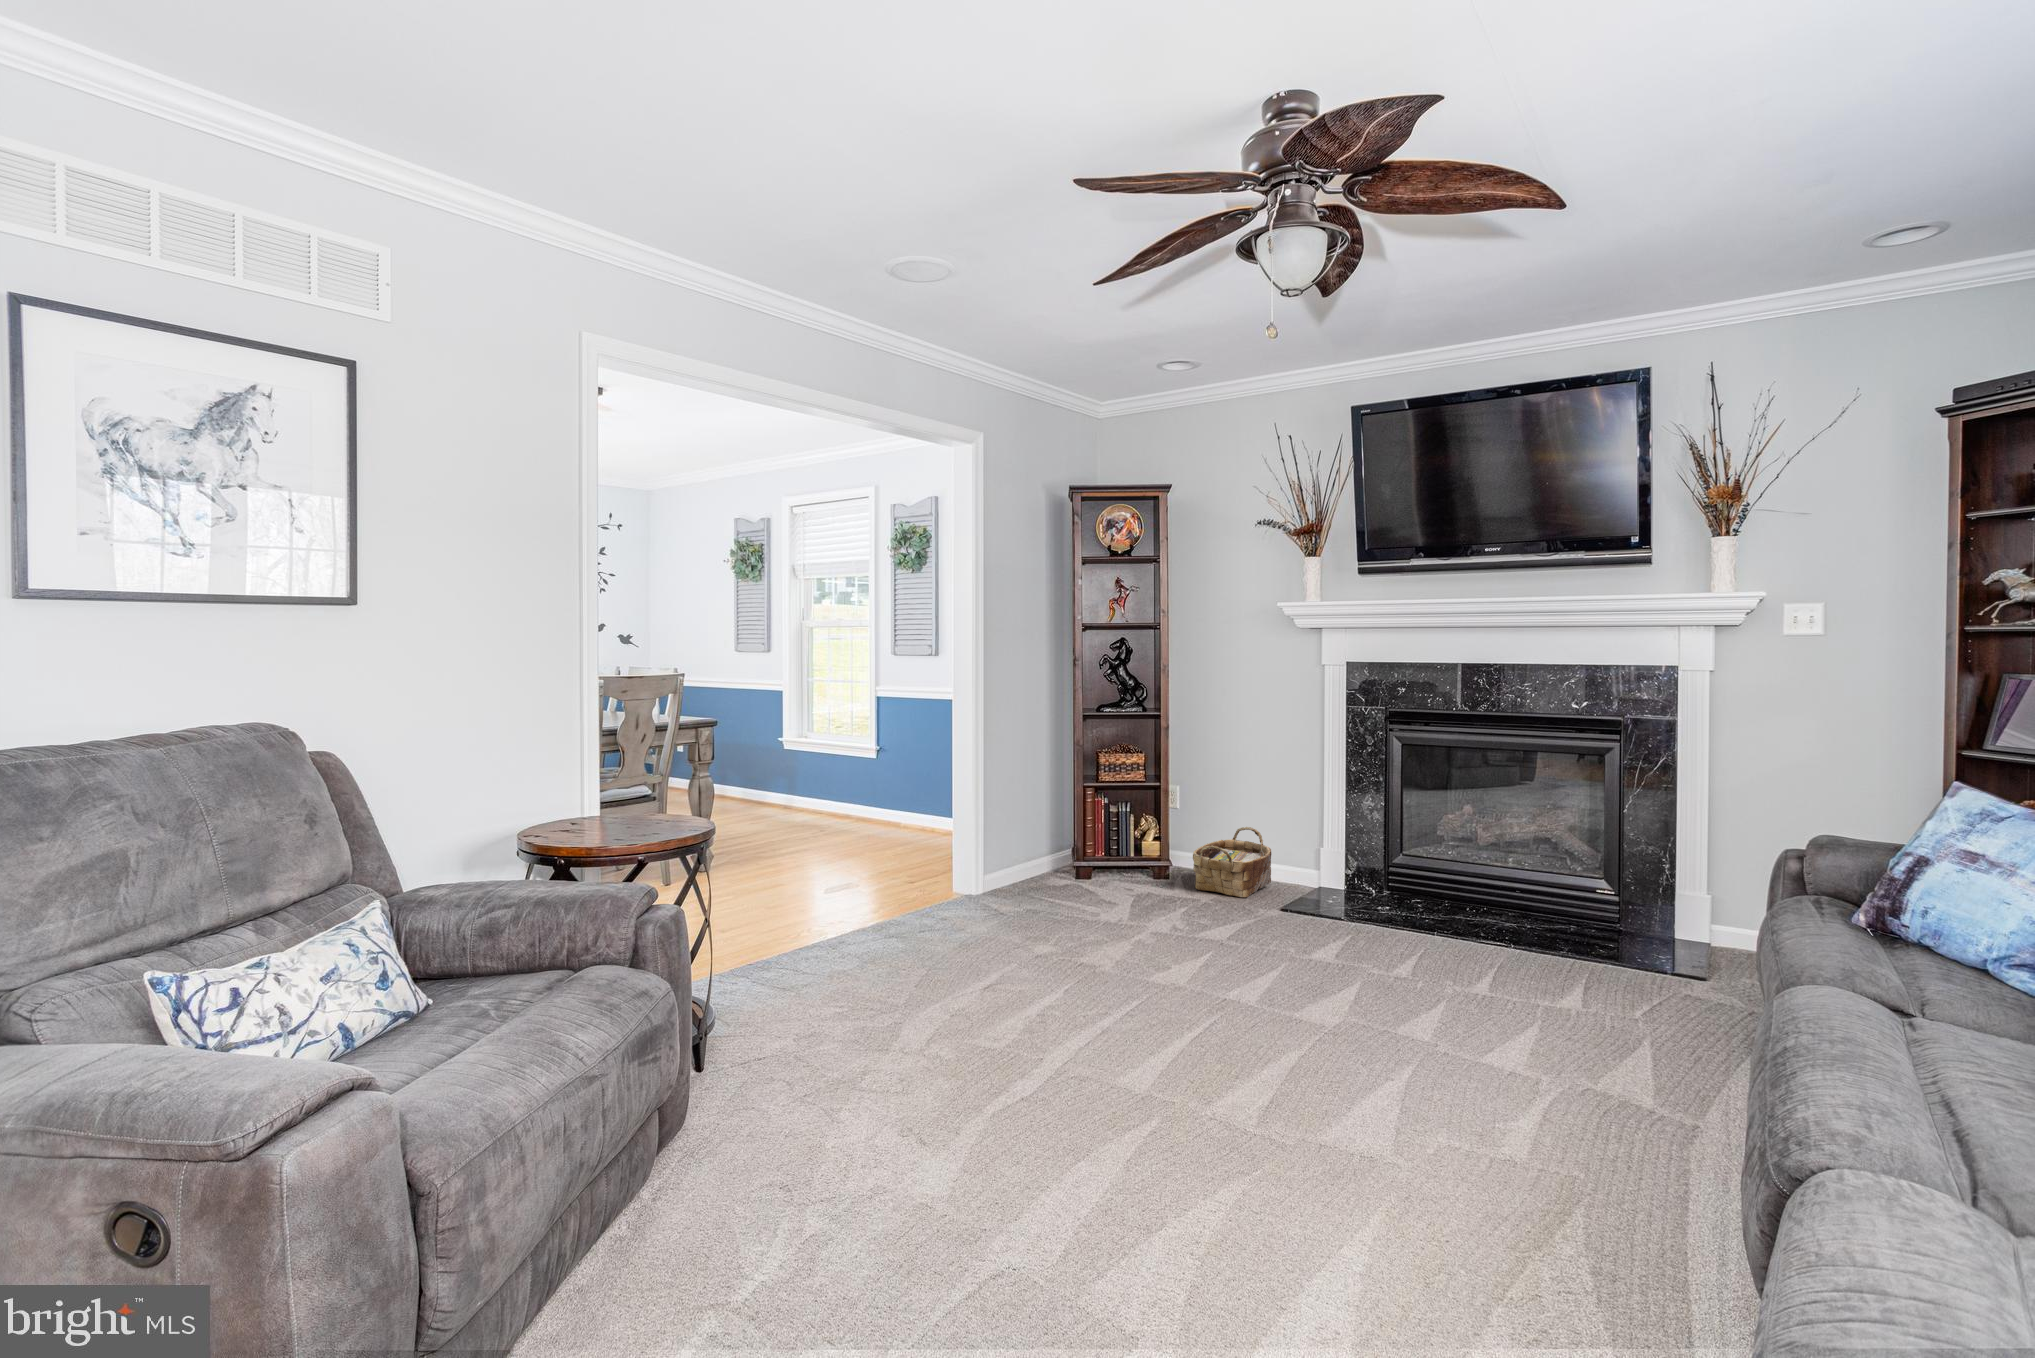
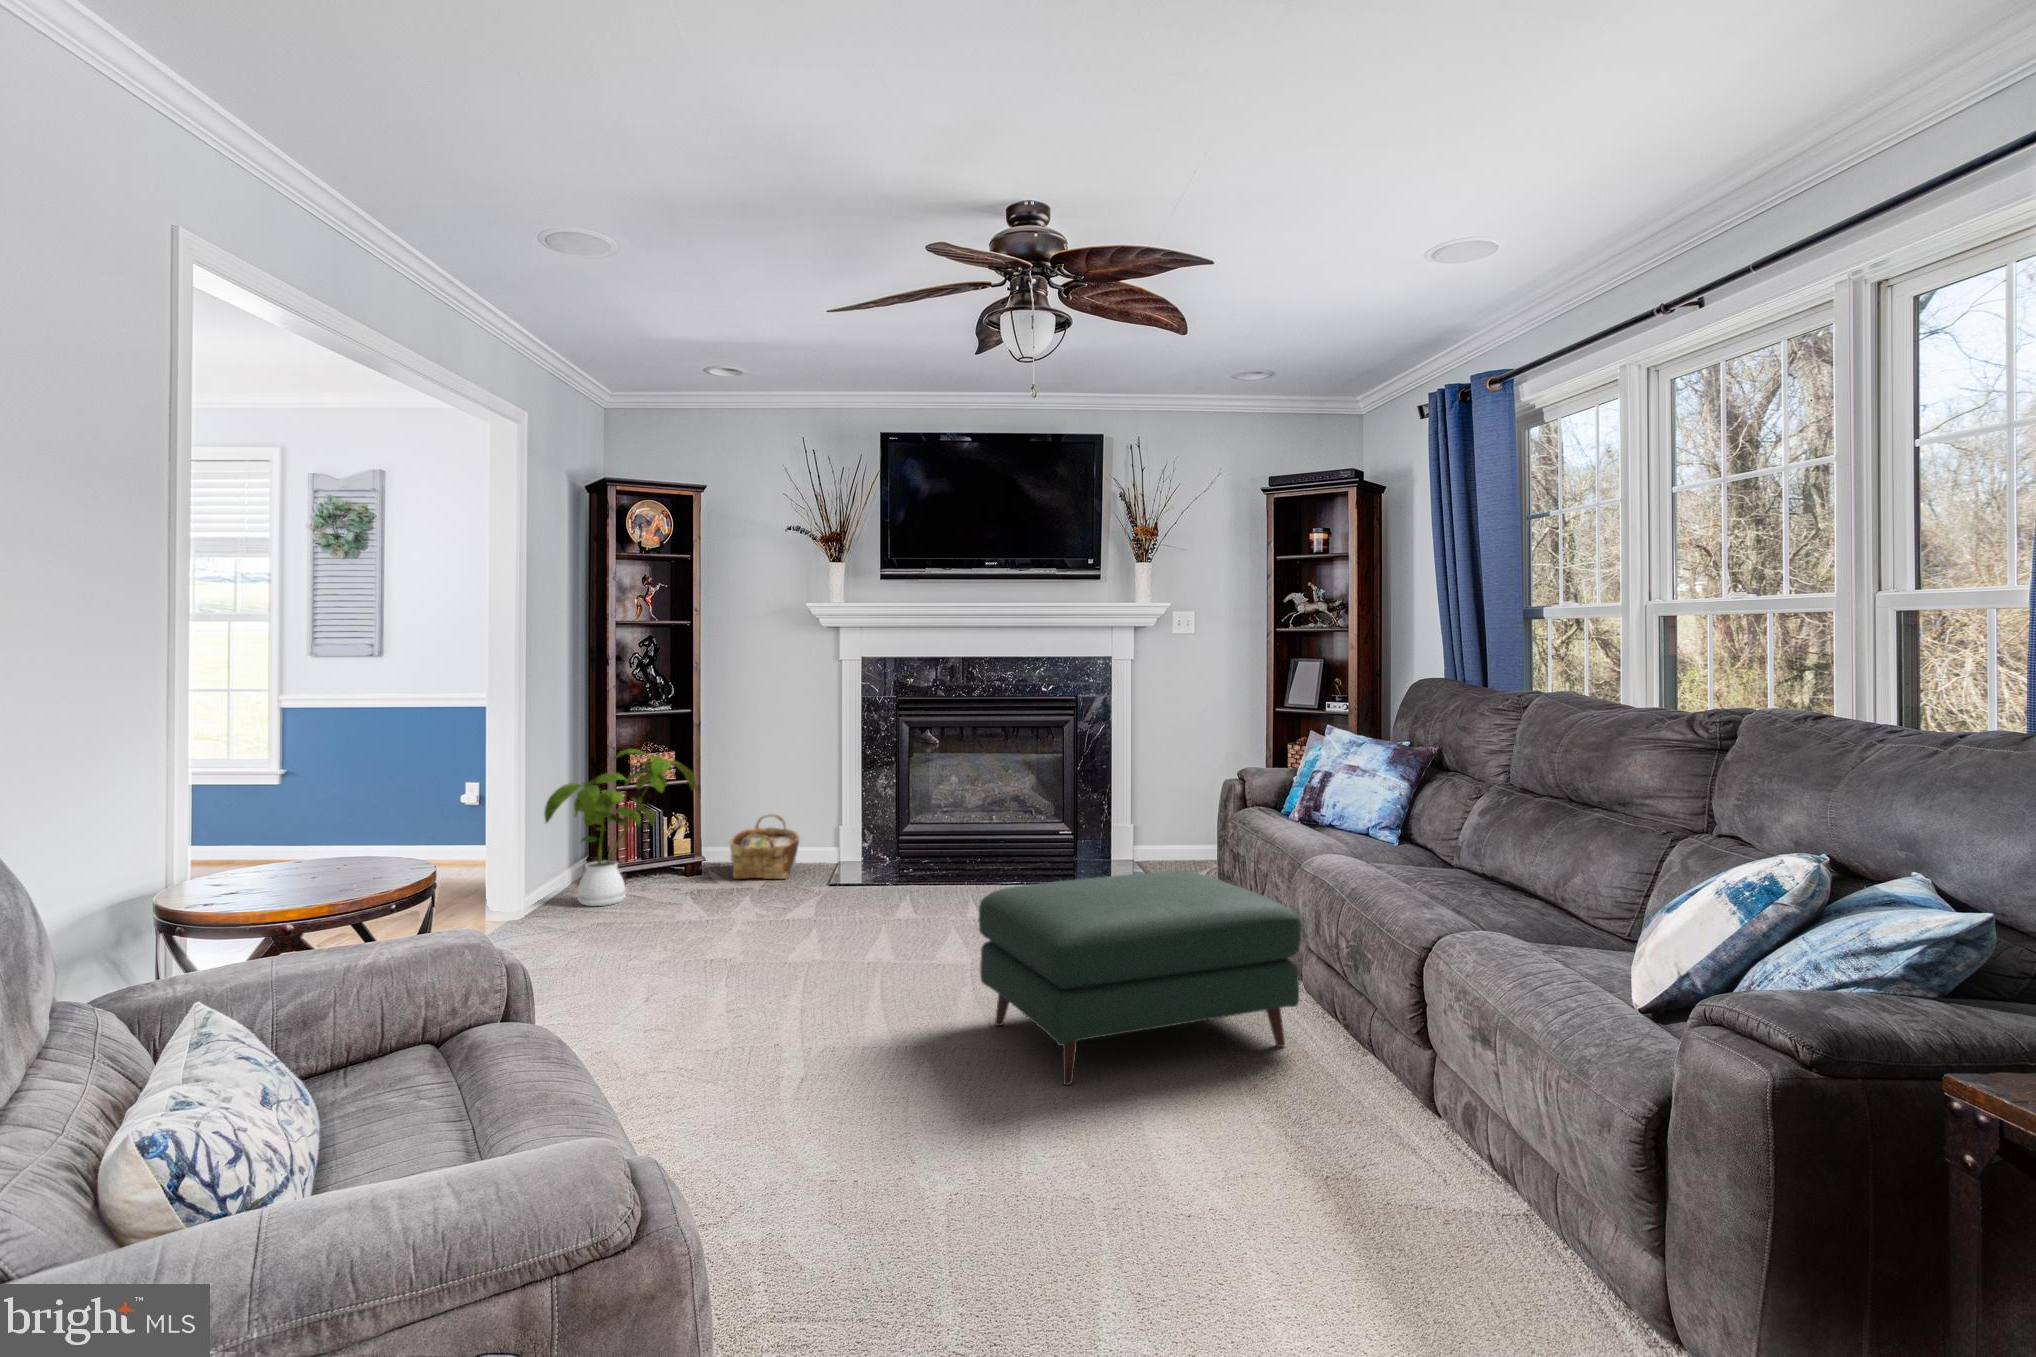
house plant: none [1000,746,1145,895] -> present [544,749,696,906]
ottoman: none [1230,941,1657,1254] -> present [979,871,1301,1085]

